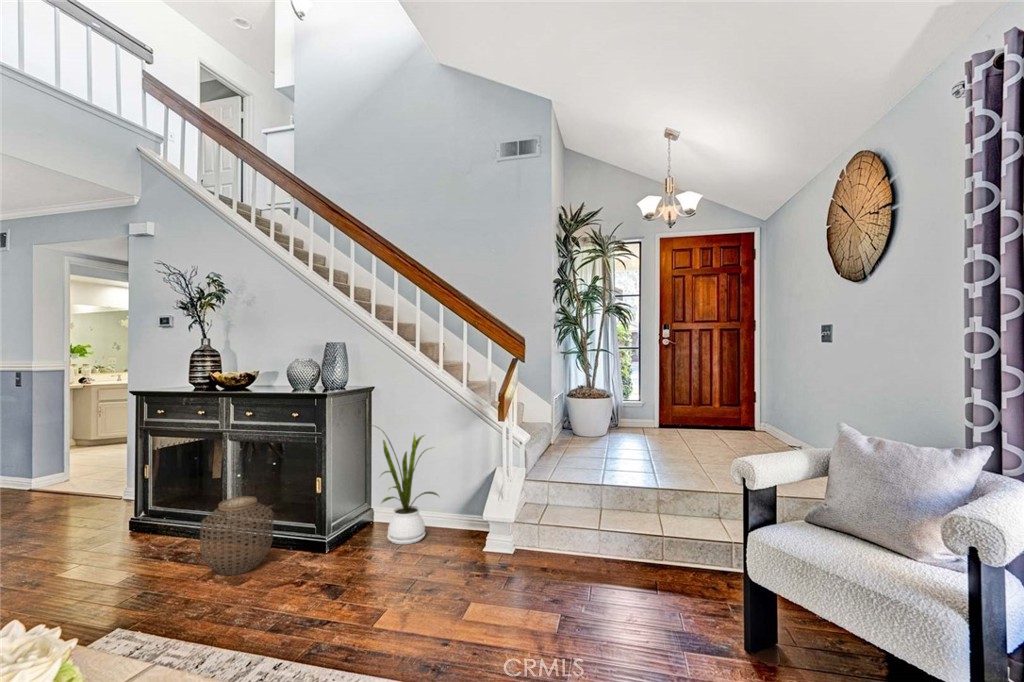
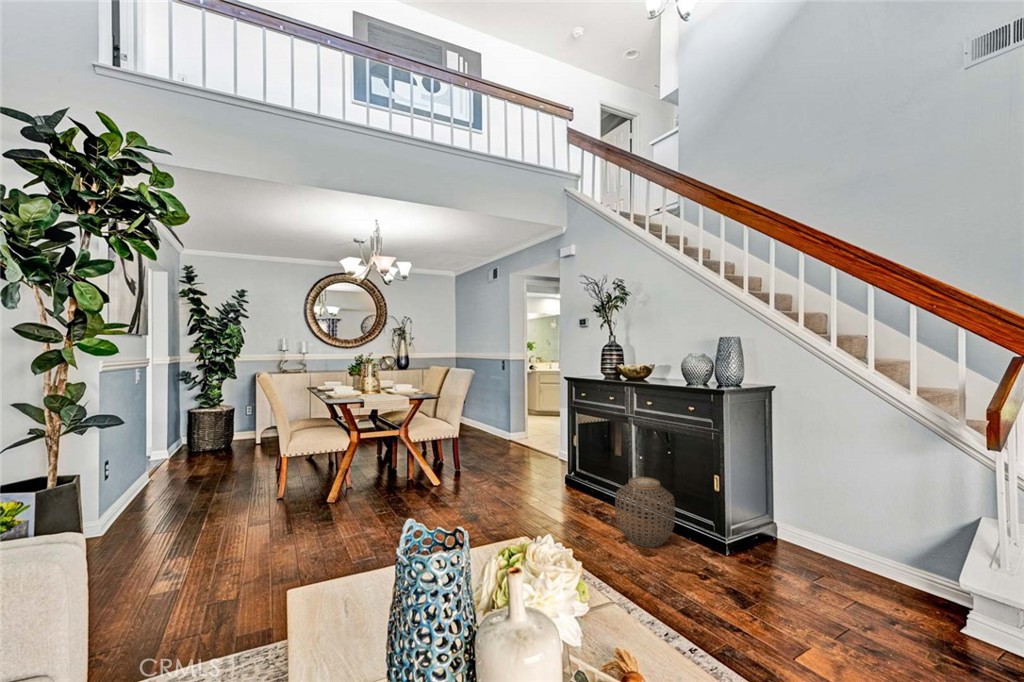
house plant: present [381,433,439,545] -> none [768,425,874,574]

